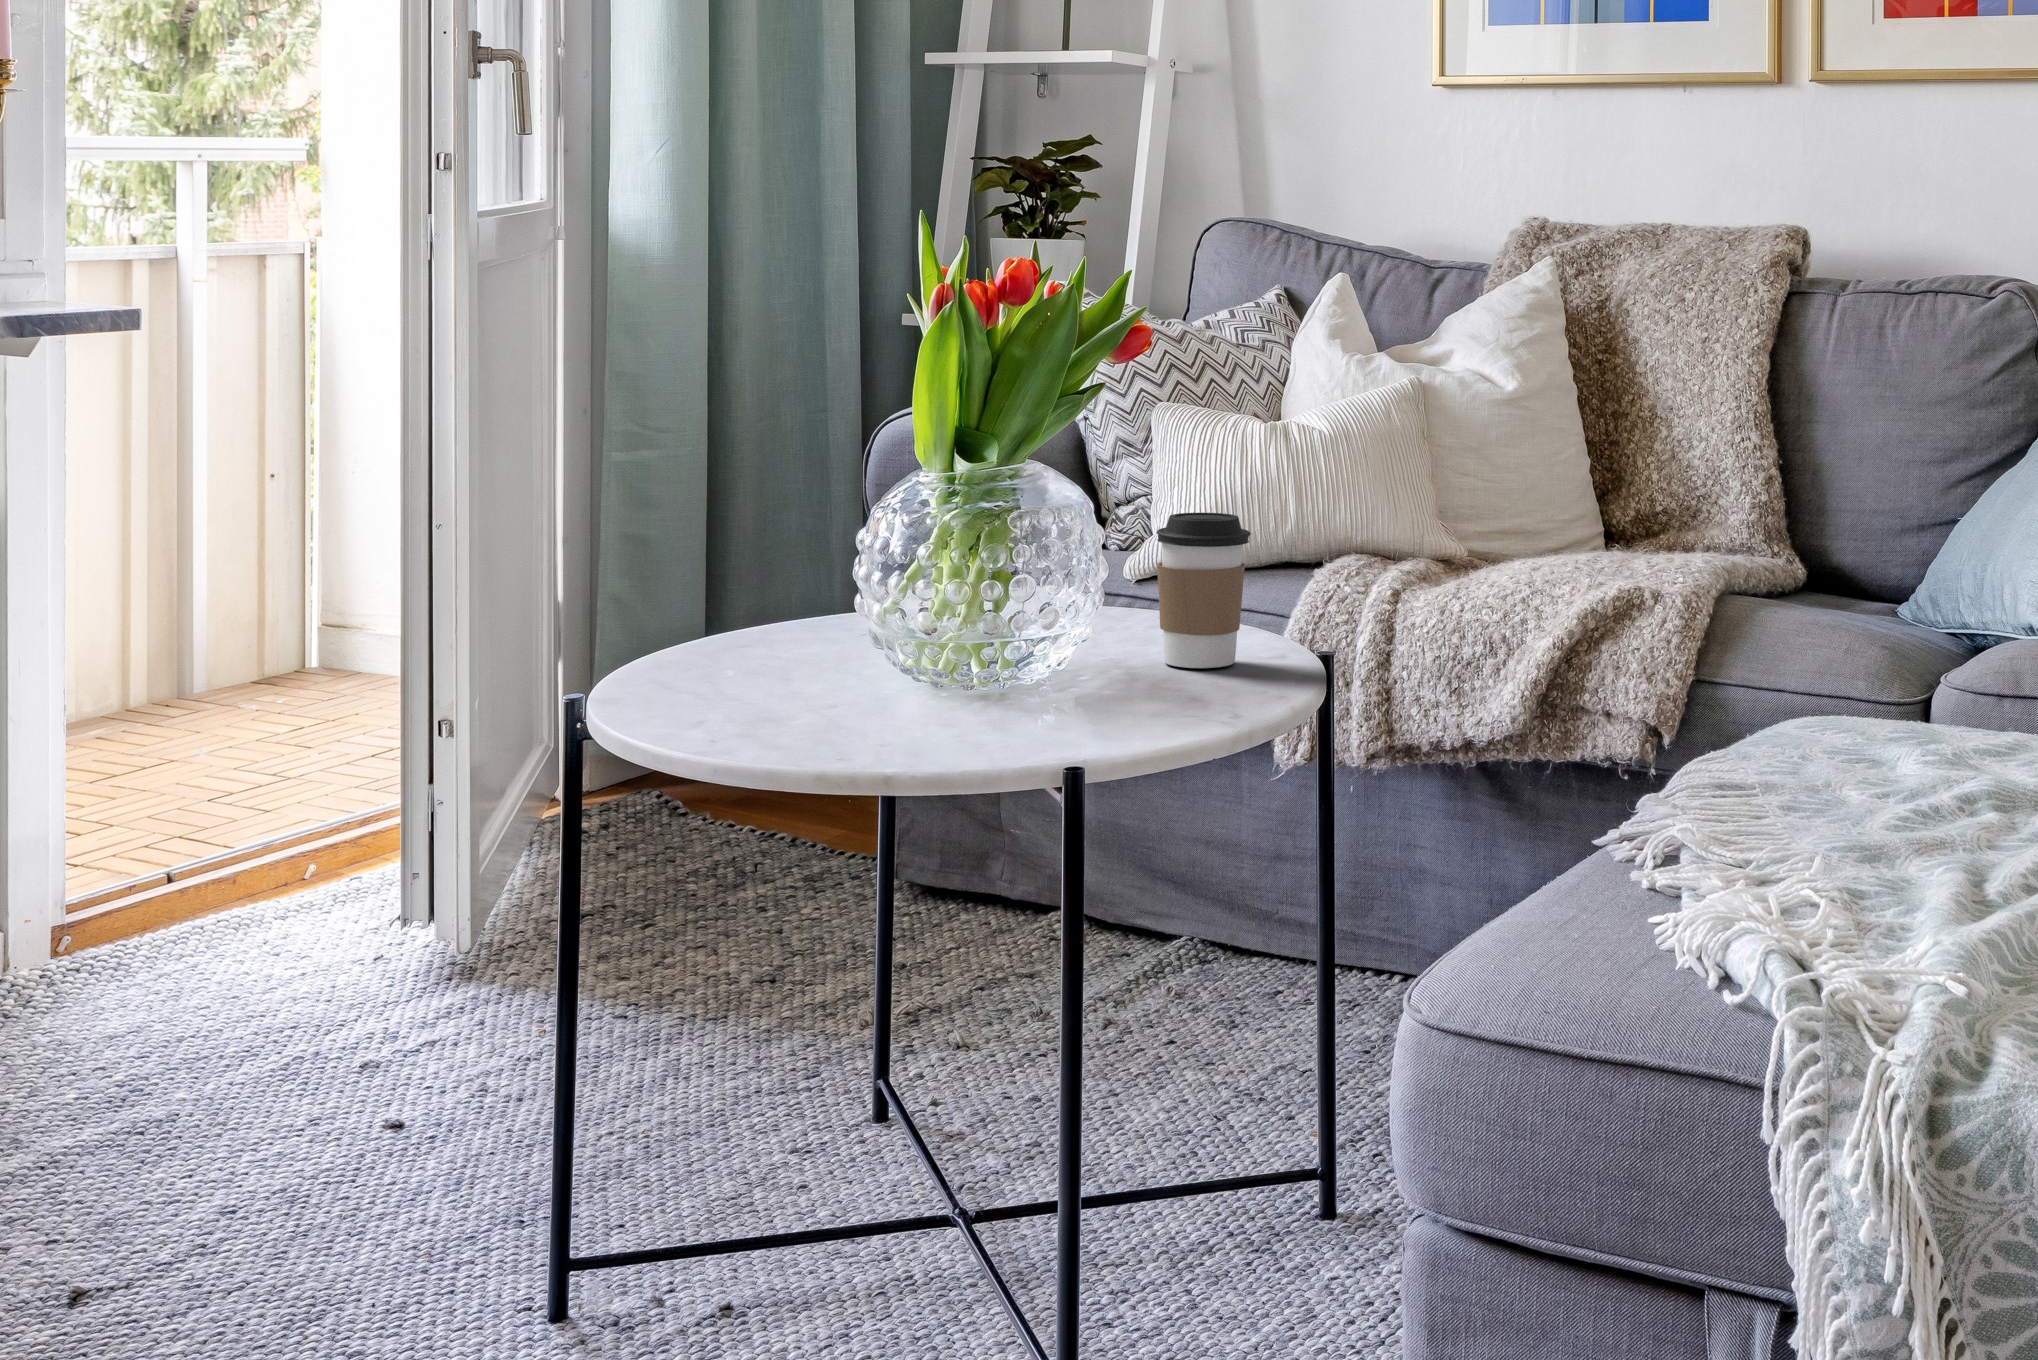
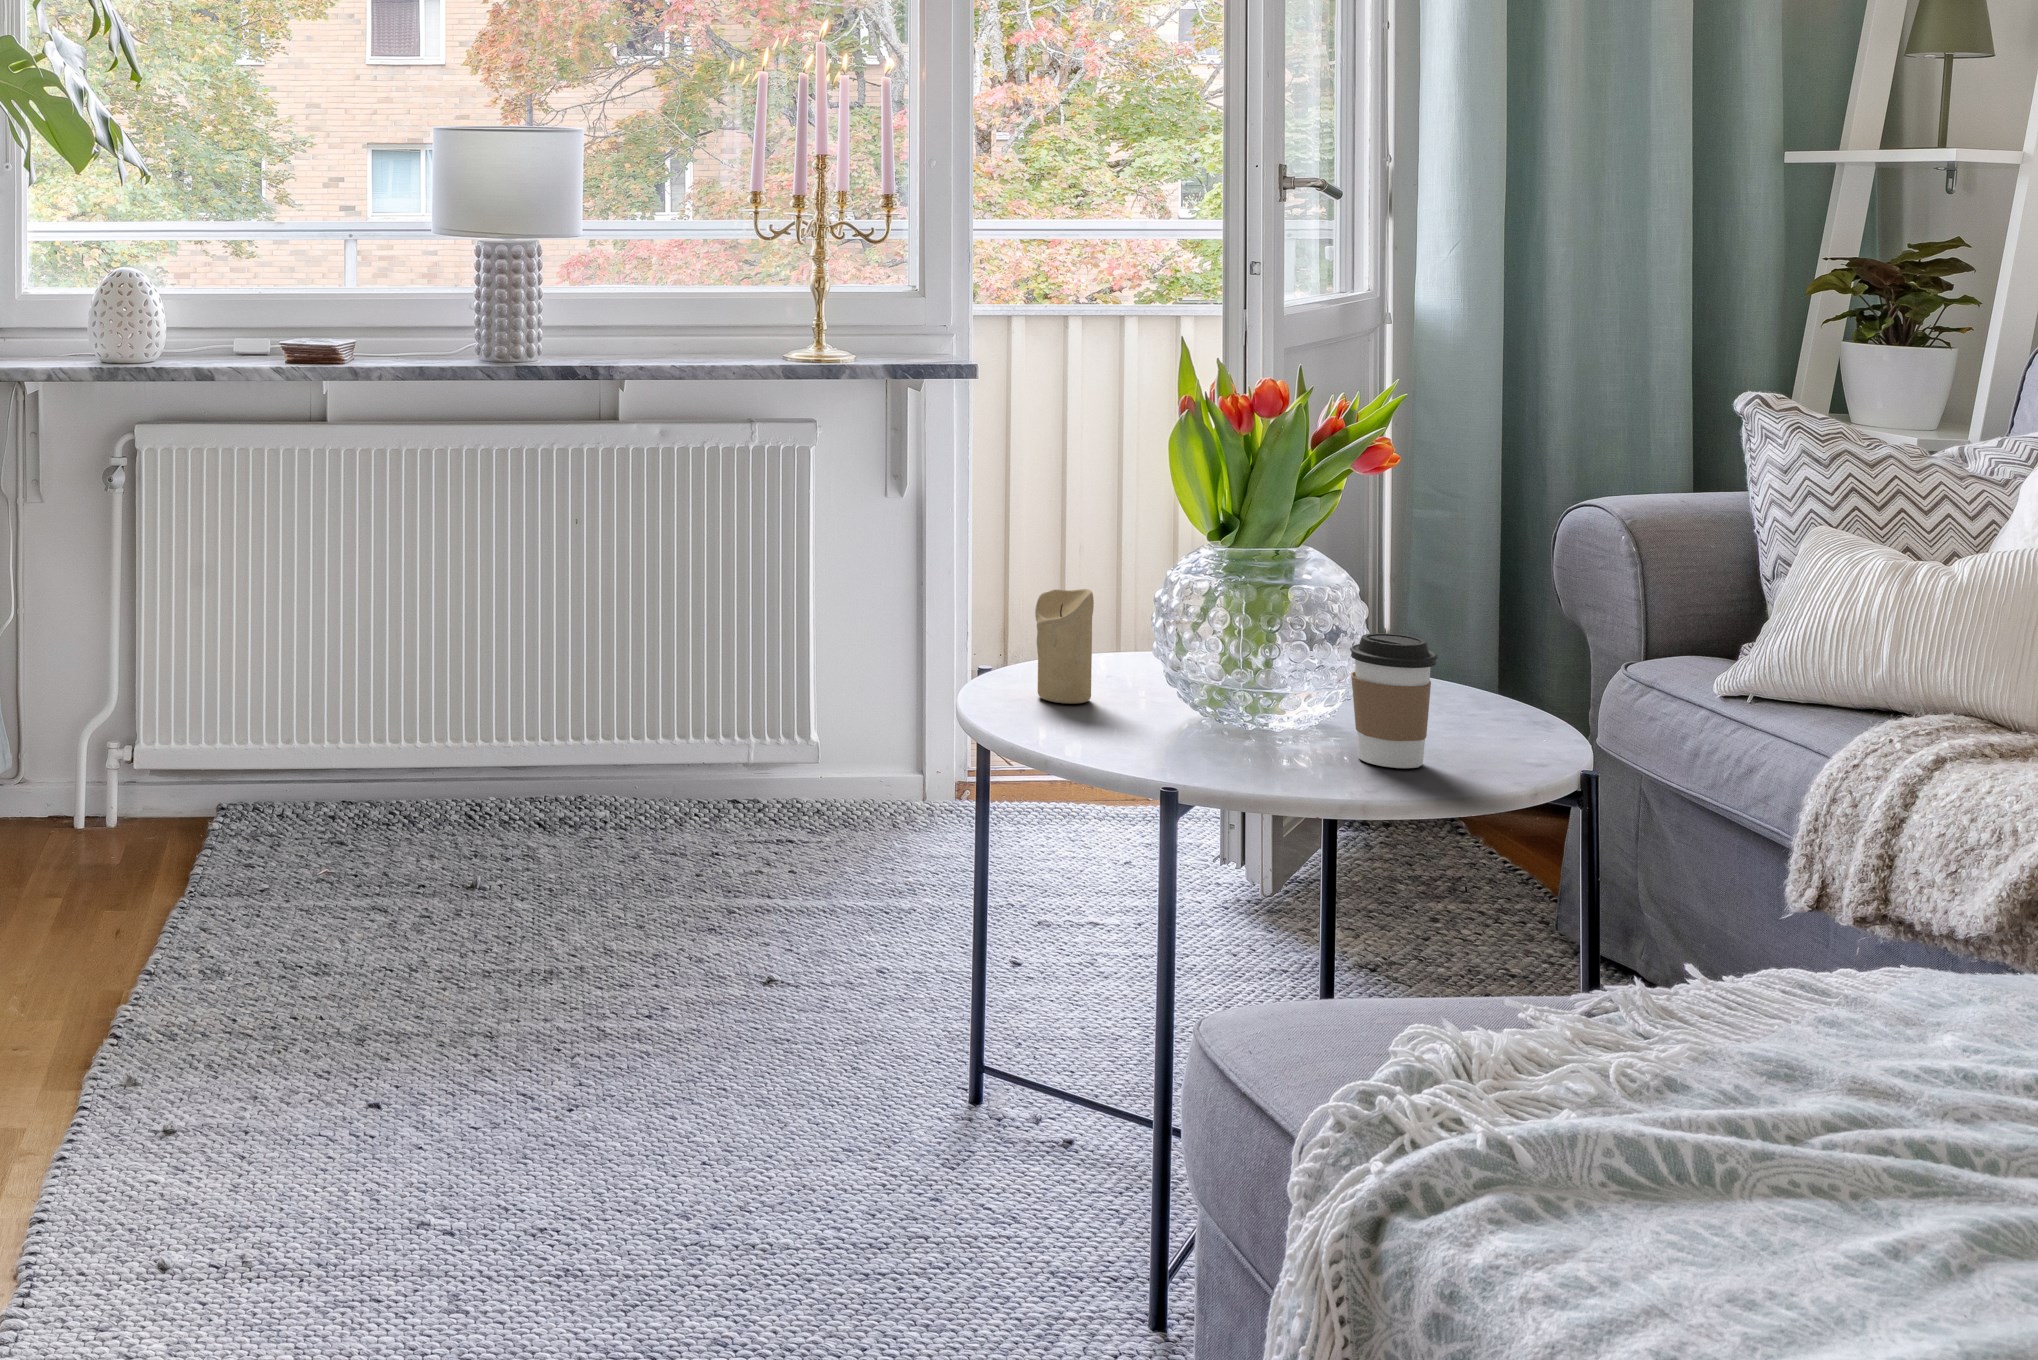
candle: none [733,515,815,679] -> present [1035,589,1094,704]

